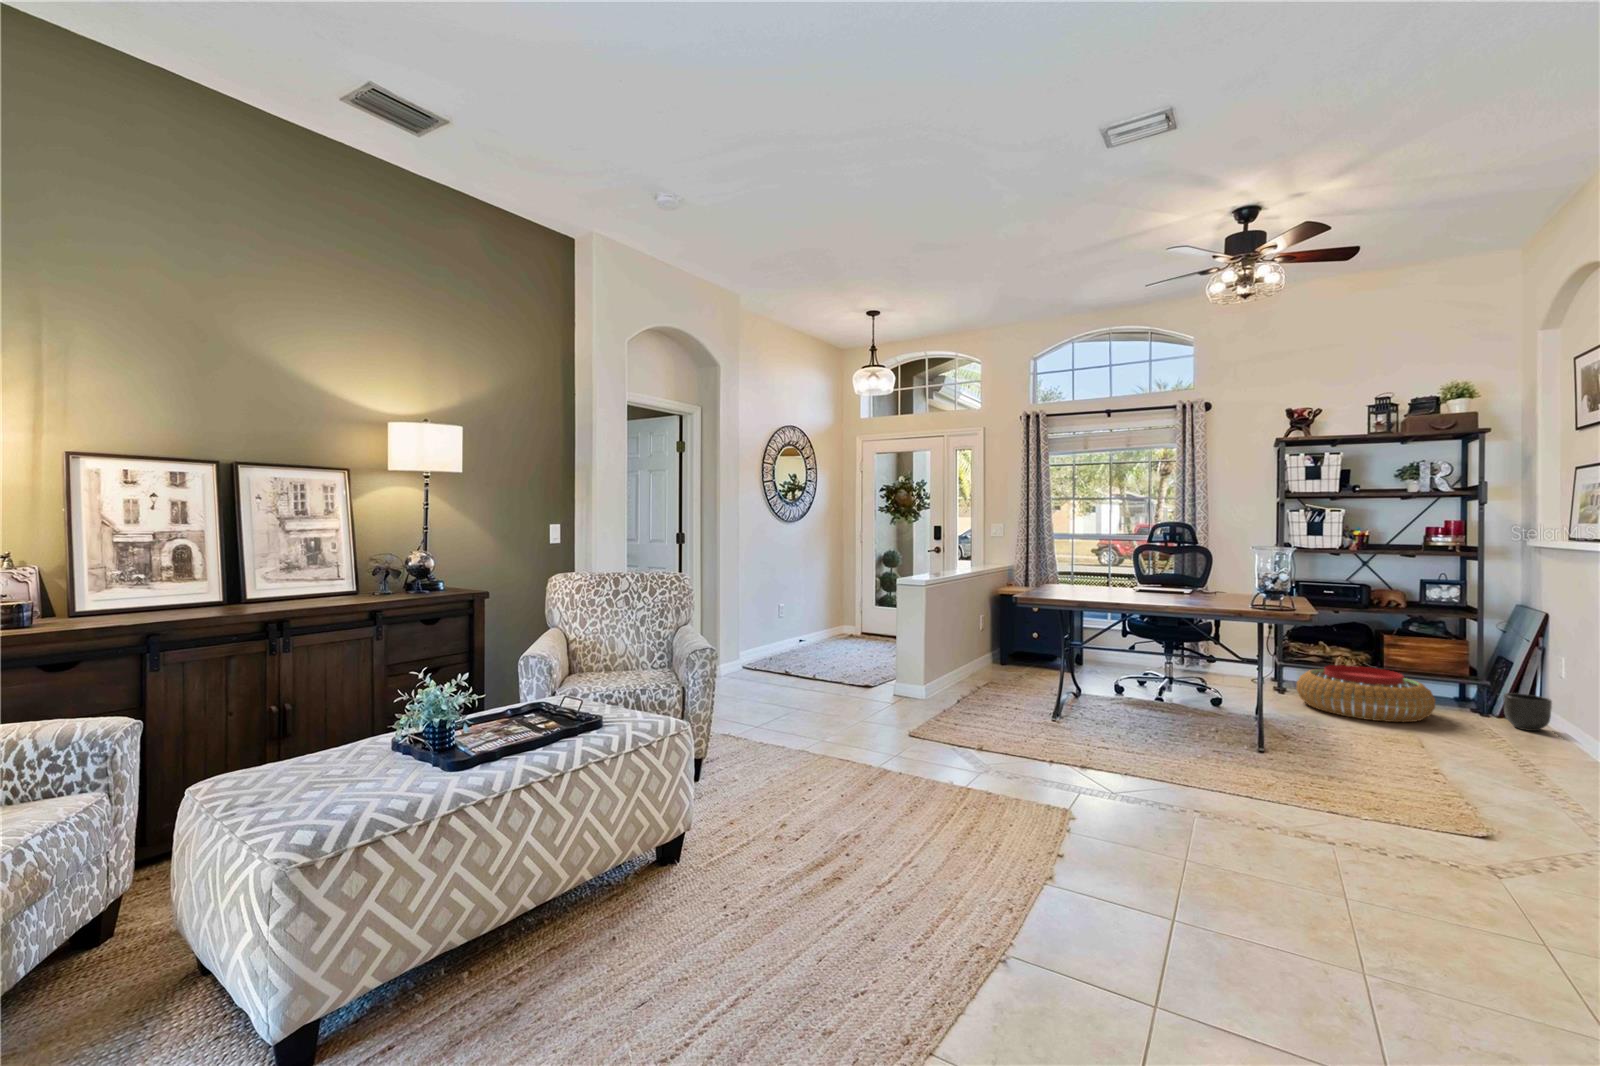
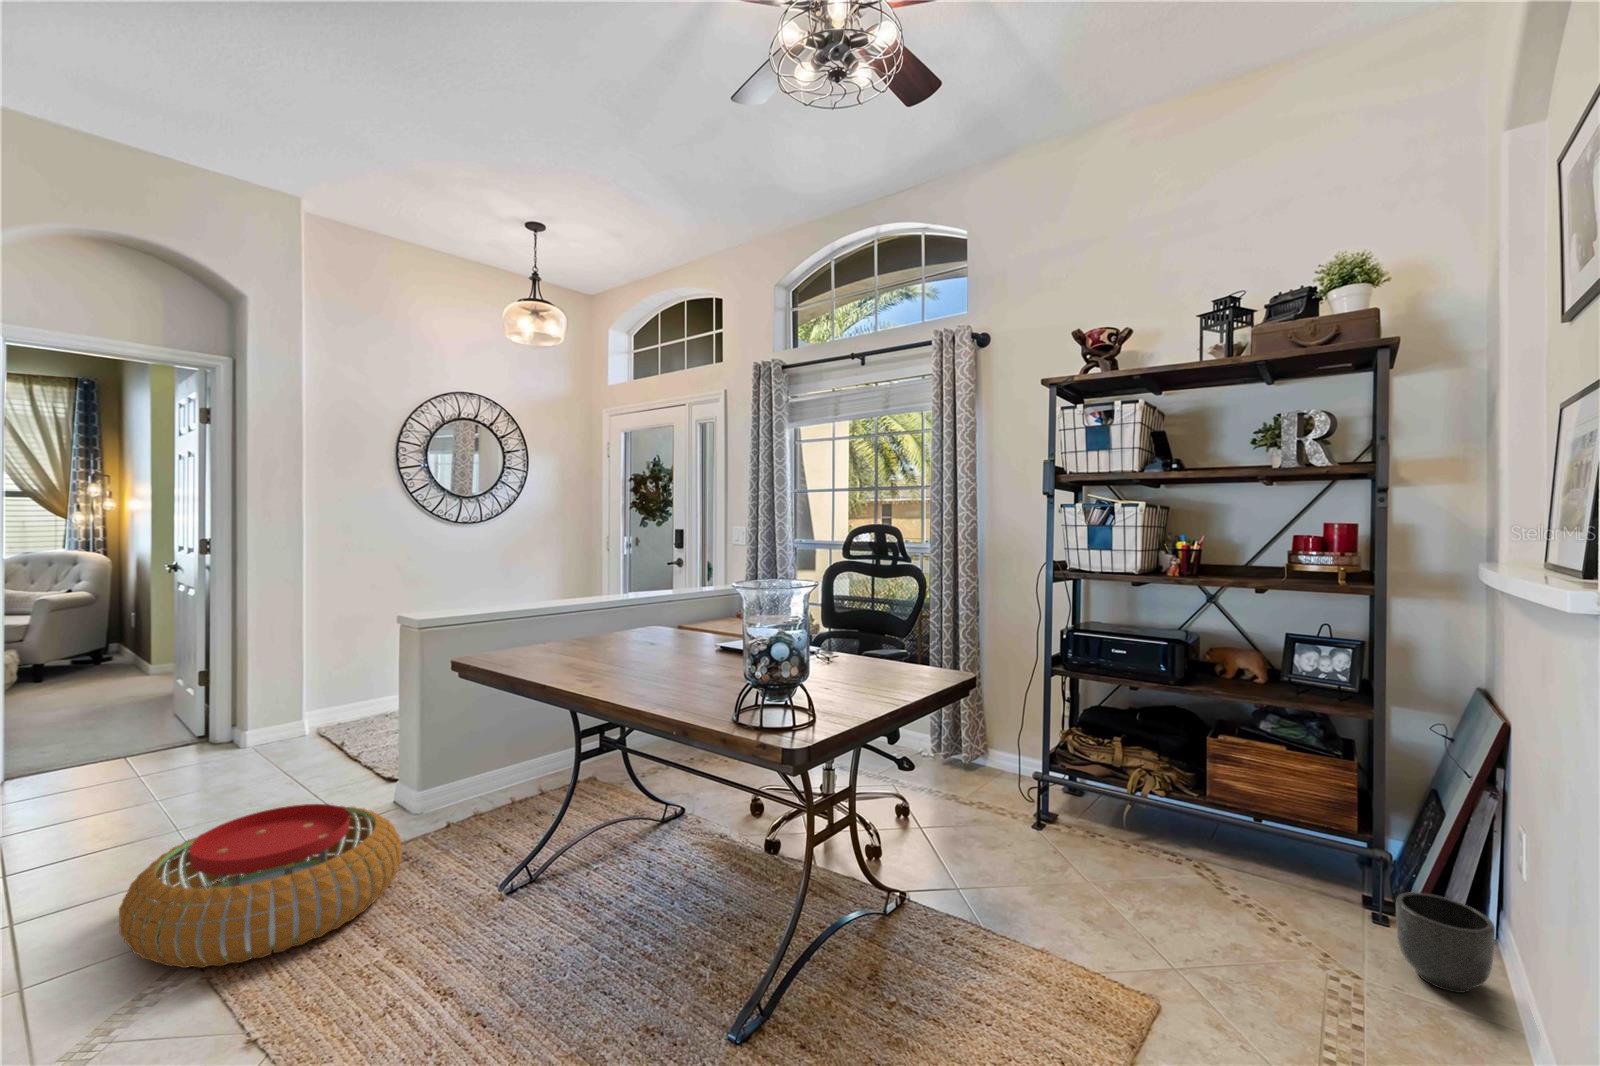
pouf: present [1297,665,1435,722] -> present [119,804,402,968]

